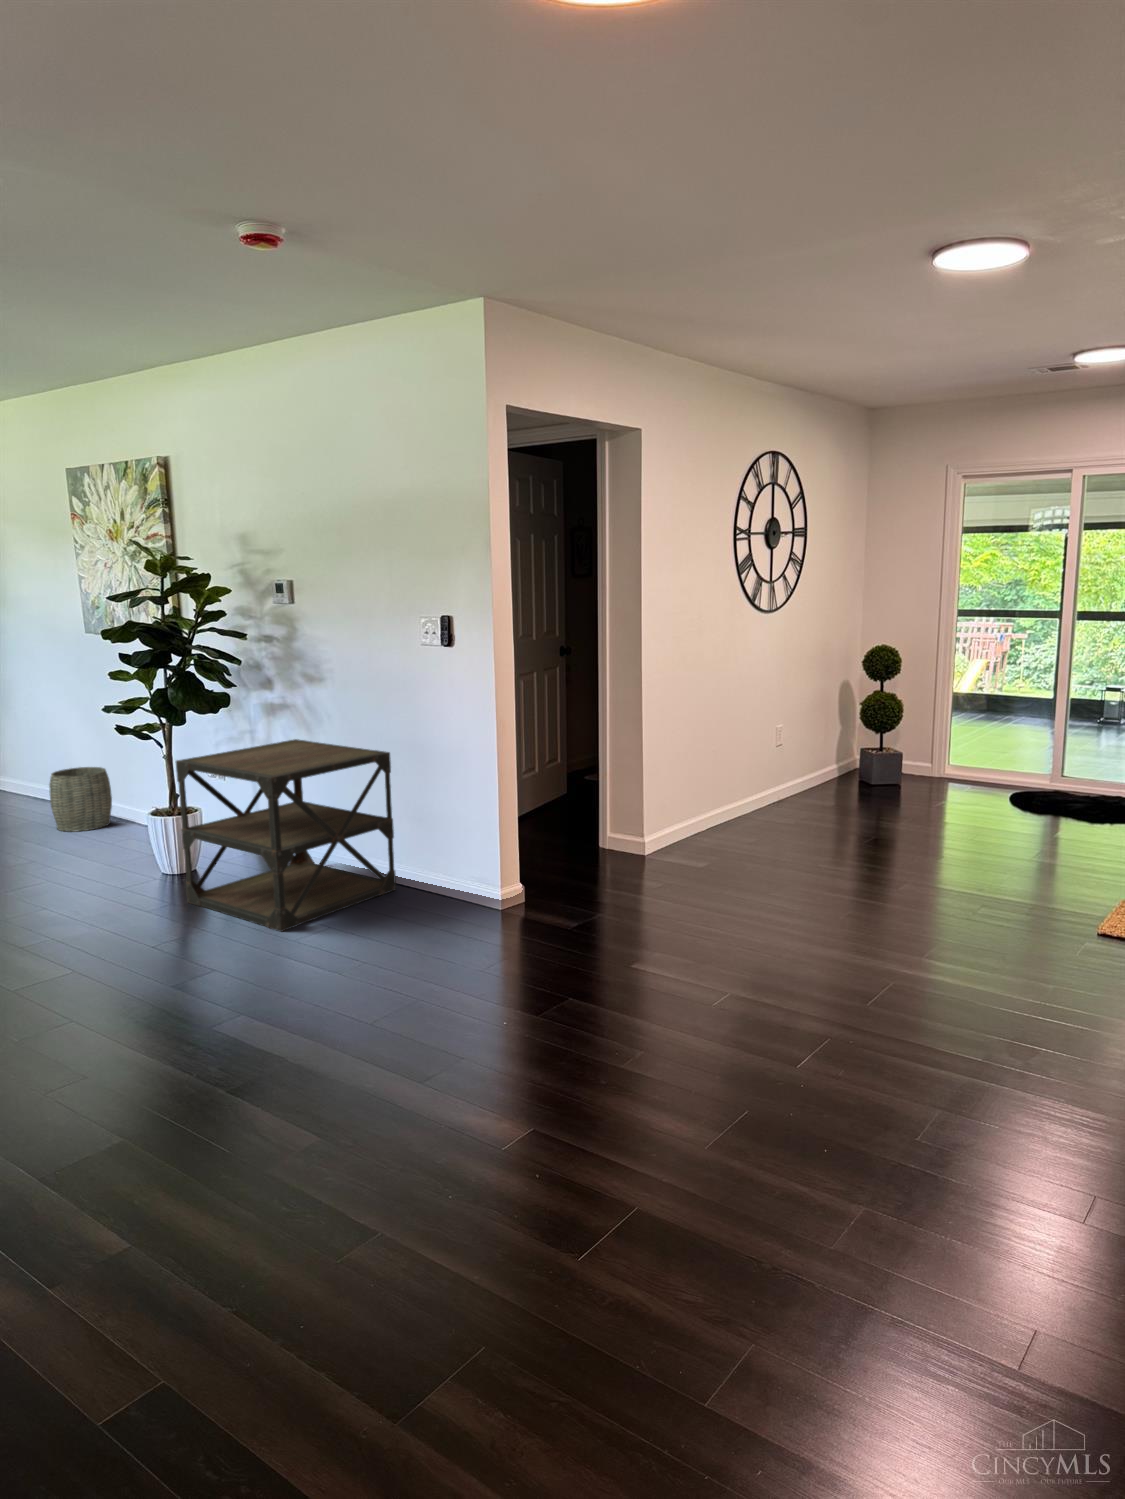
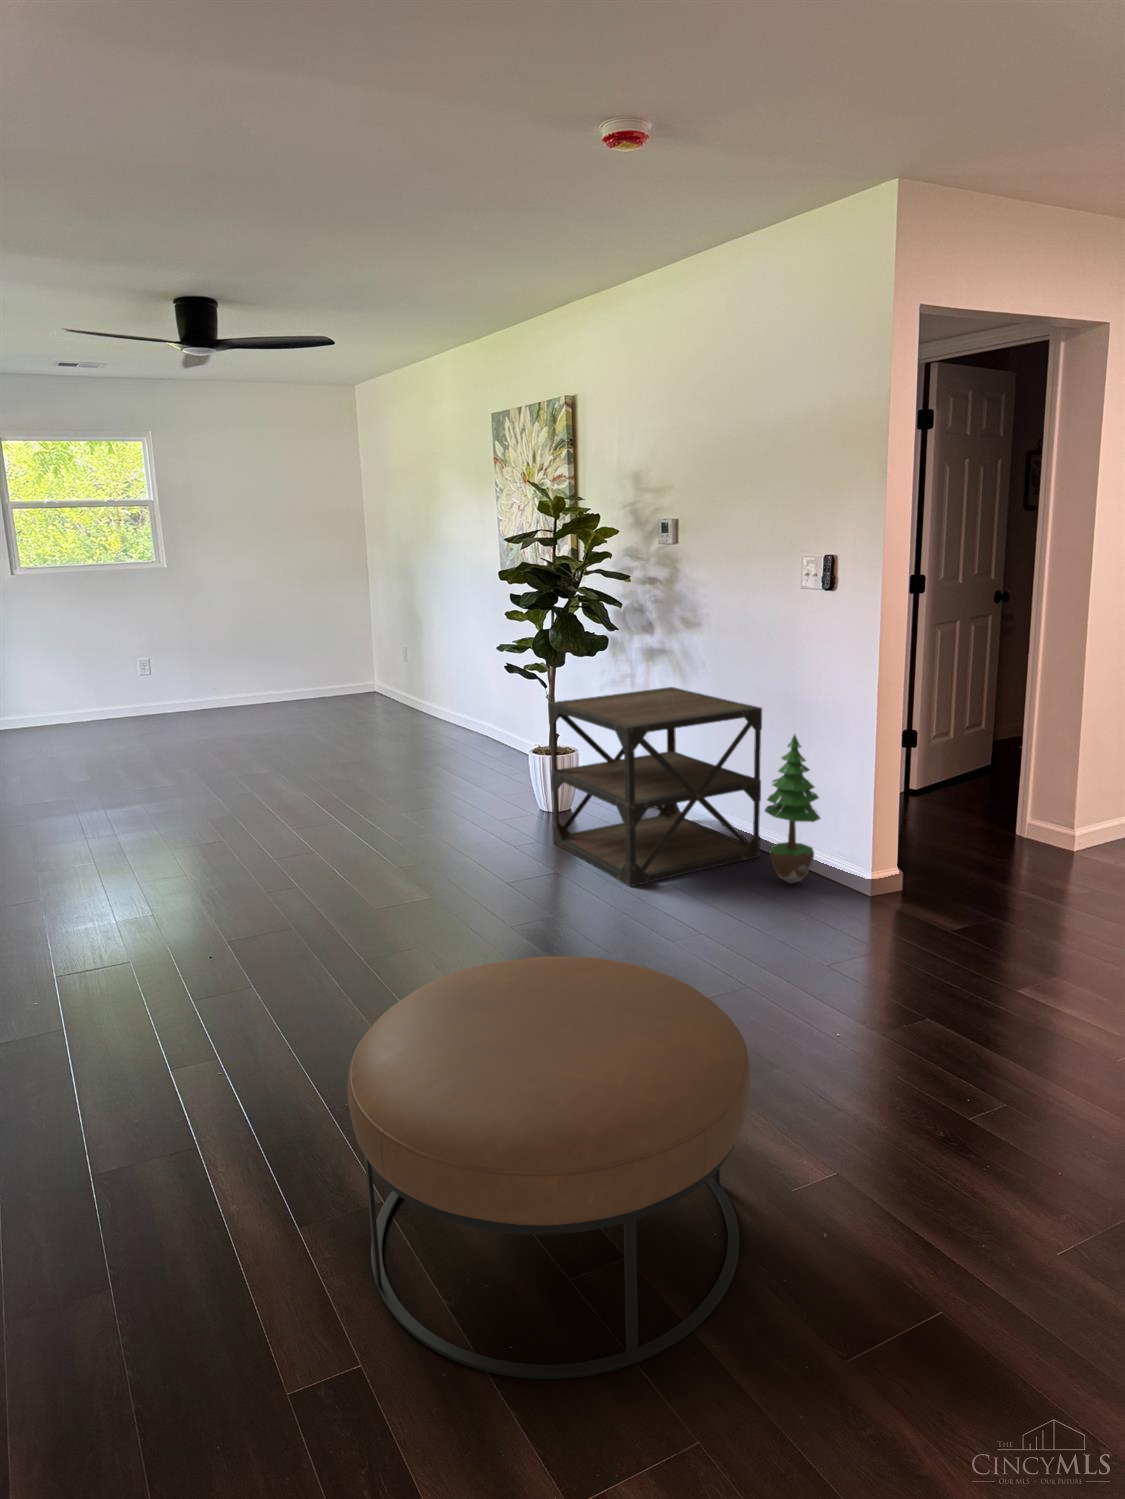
woven basket: present [49,767,112,832] -> none [462,700,515,761]
potted tree: none [403,772,454,909] -> present [765,735,820,884]
ottoman: none [100,976,476,1352] -> present [347,956,750,1379]

